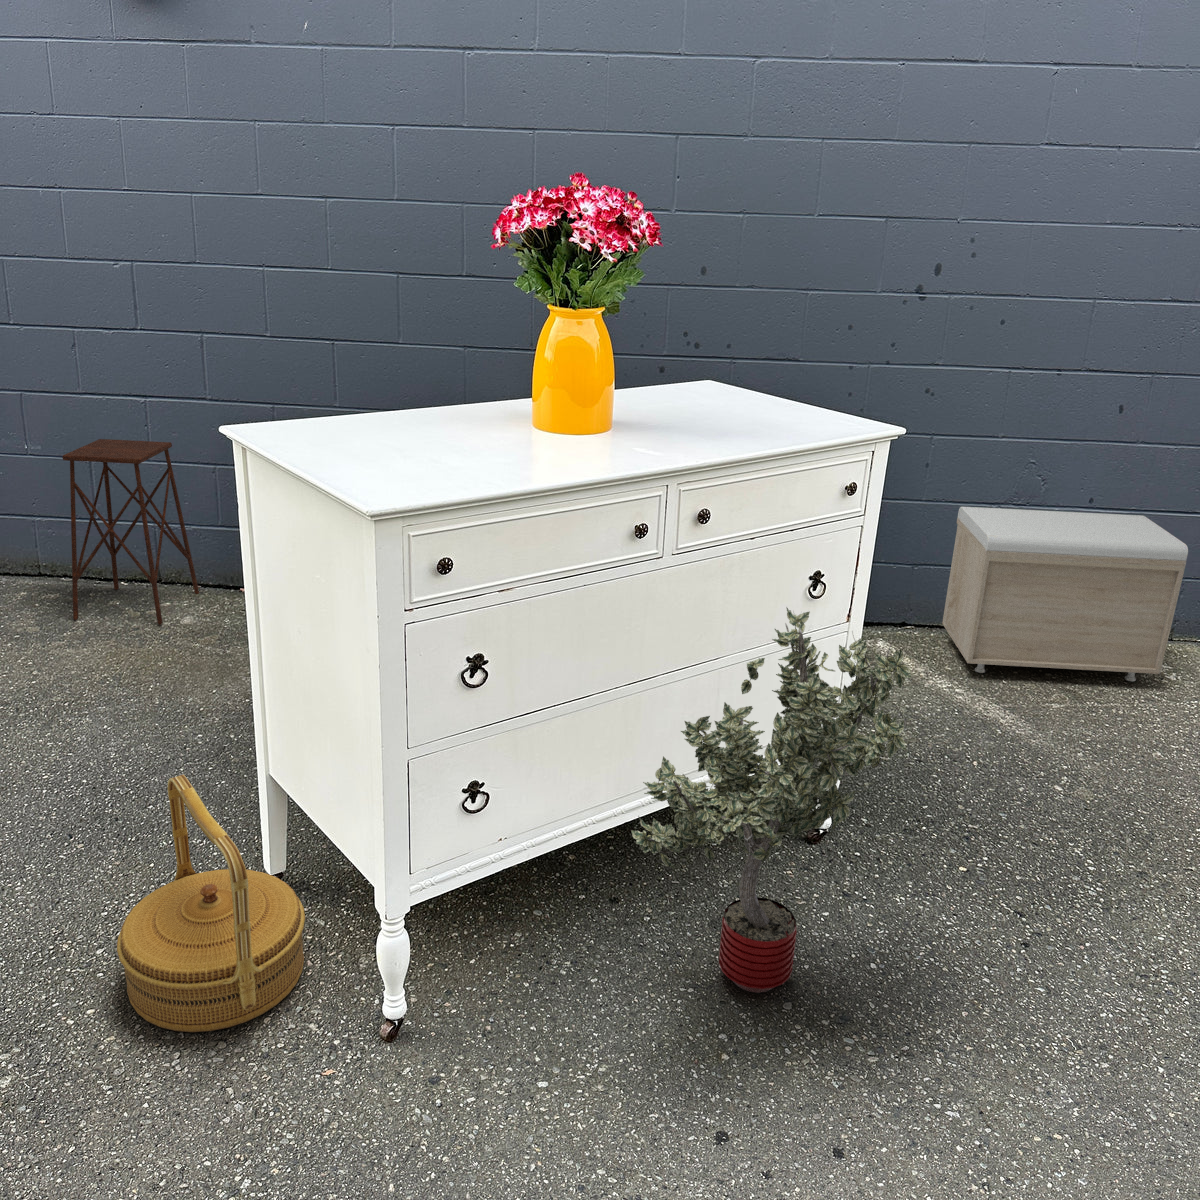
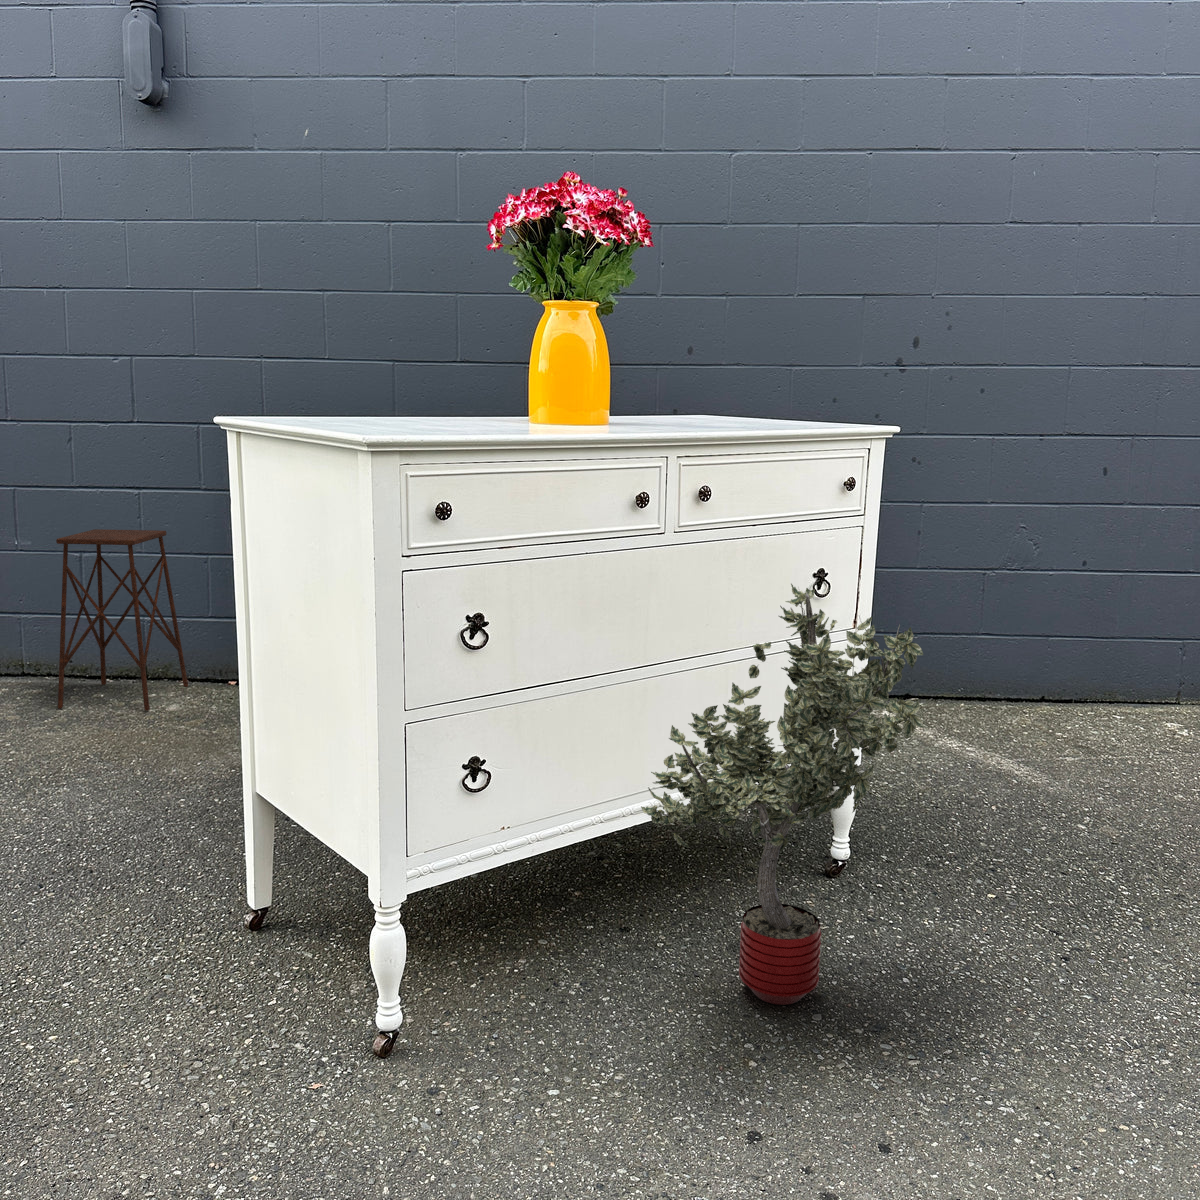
storage bench: present [942,507,1188,681] -> none [945,572,1185,738]
woven basket: present [117,775,305,1032] -> none [86,781,292,1052]

